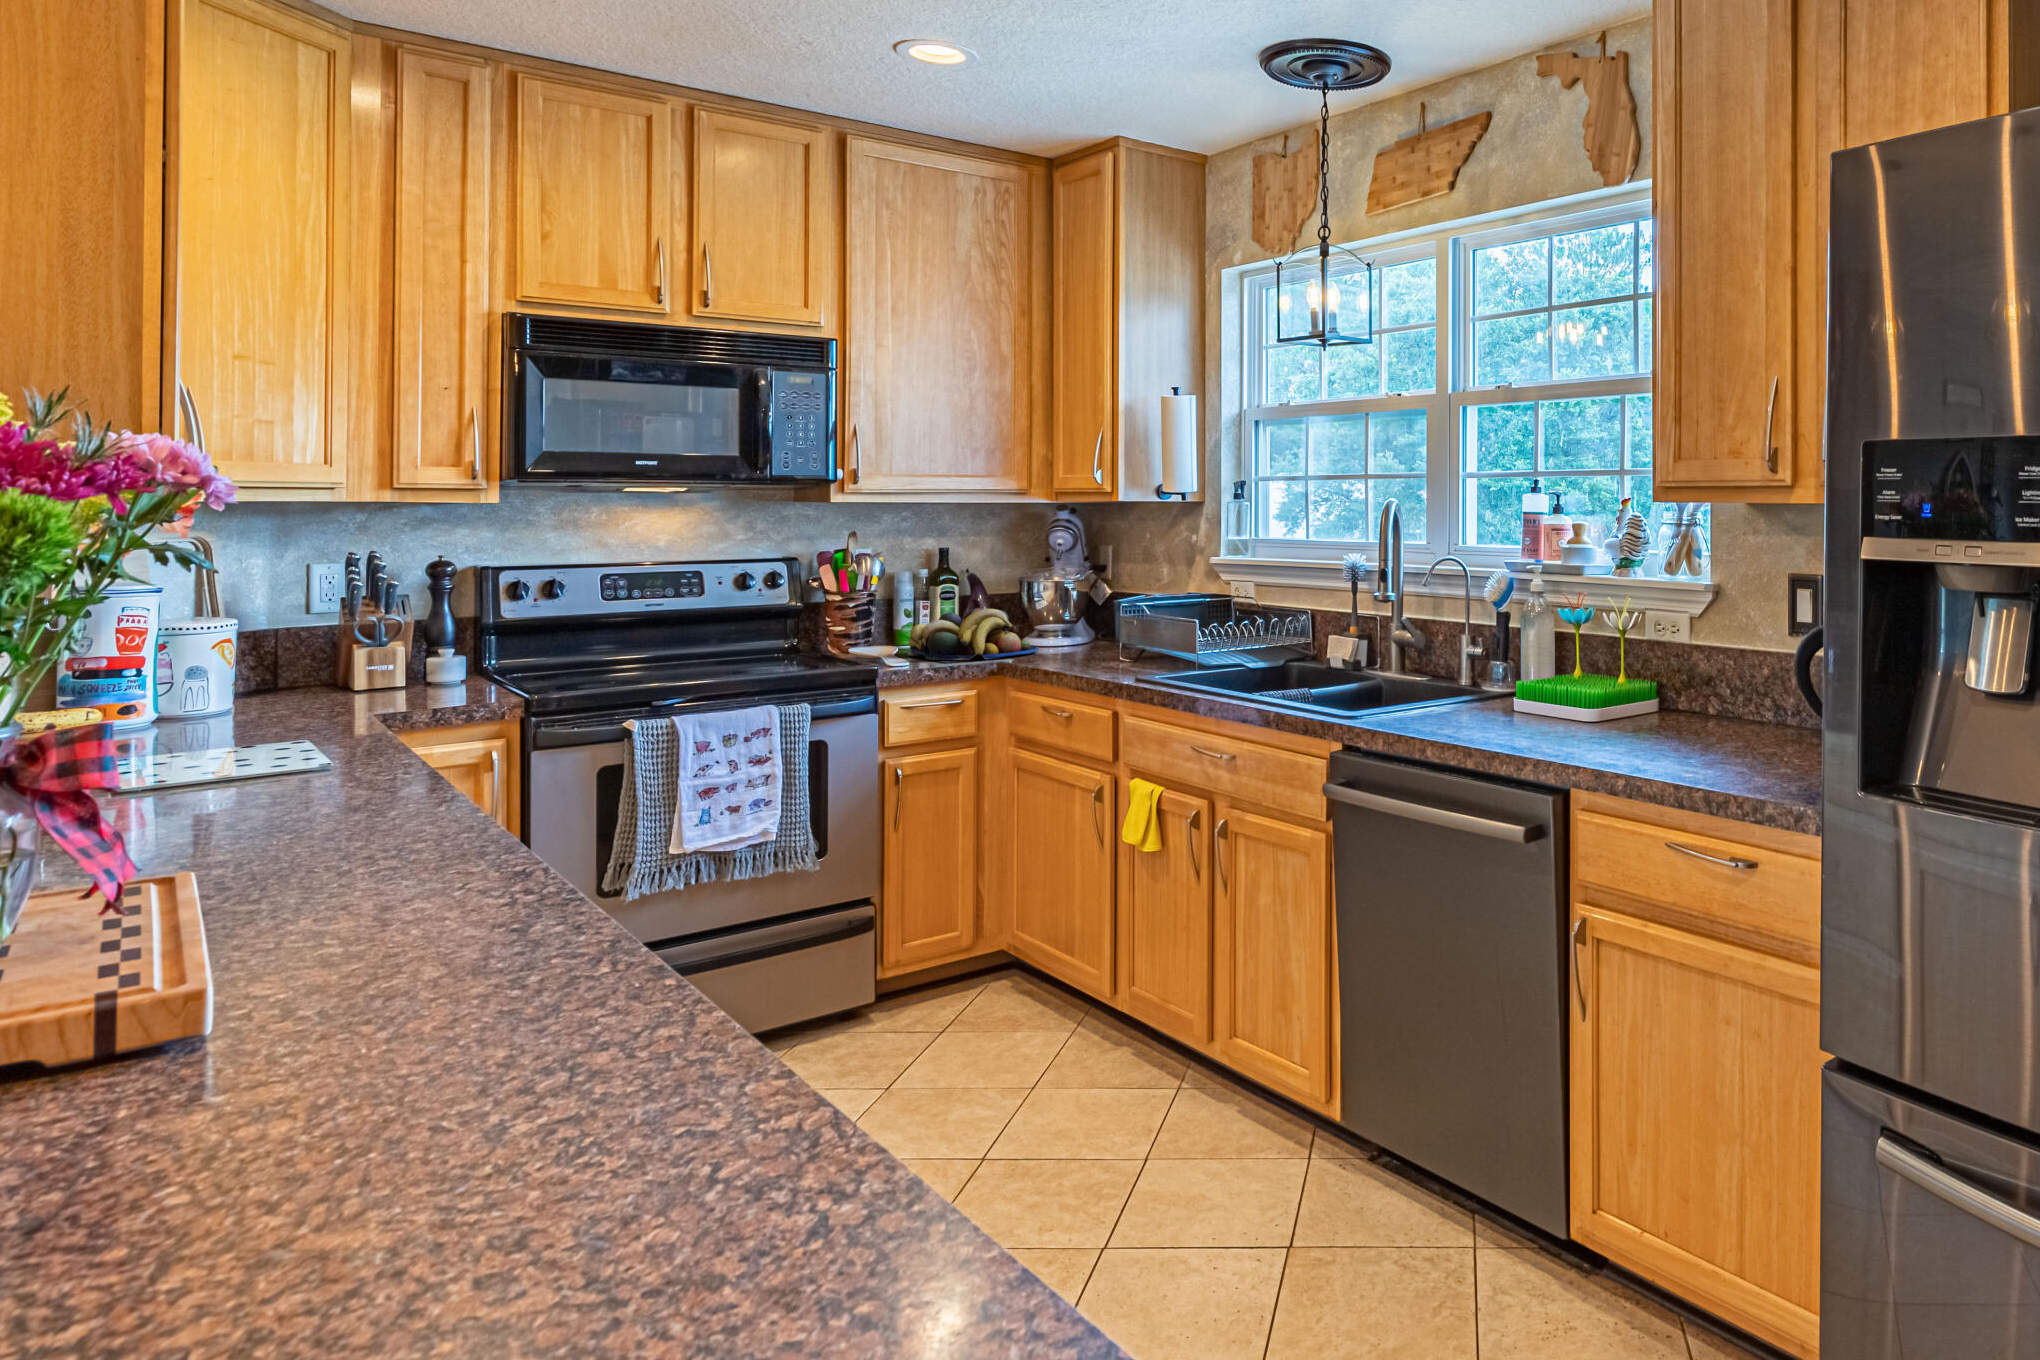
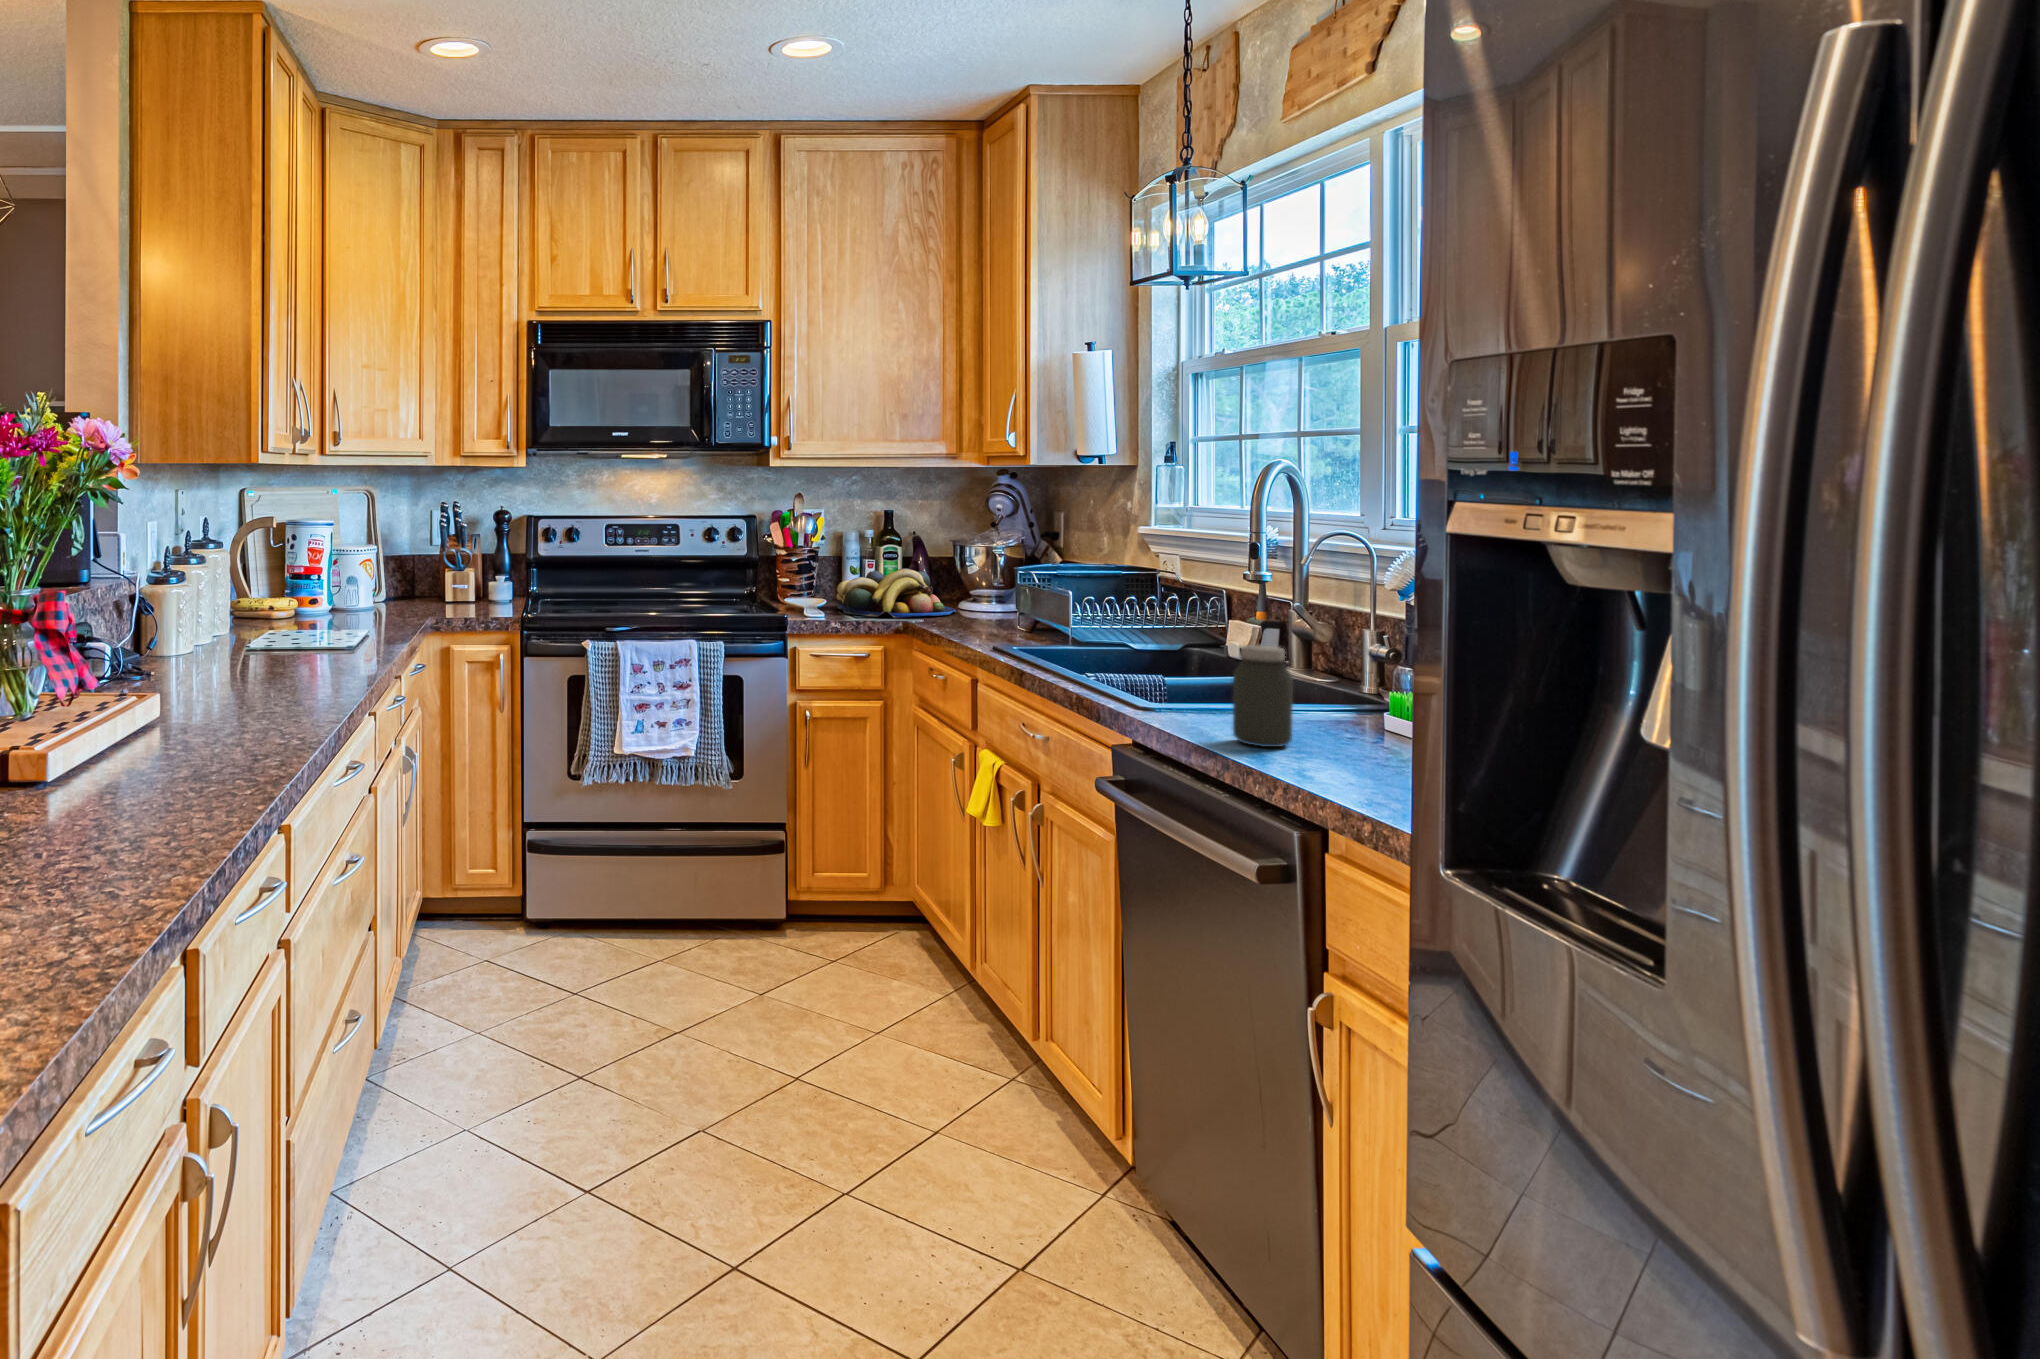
jar: none [1424,651,1465,732] -> present [1233,645,1293,747]

